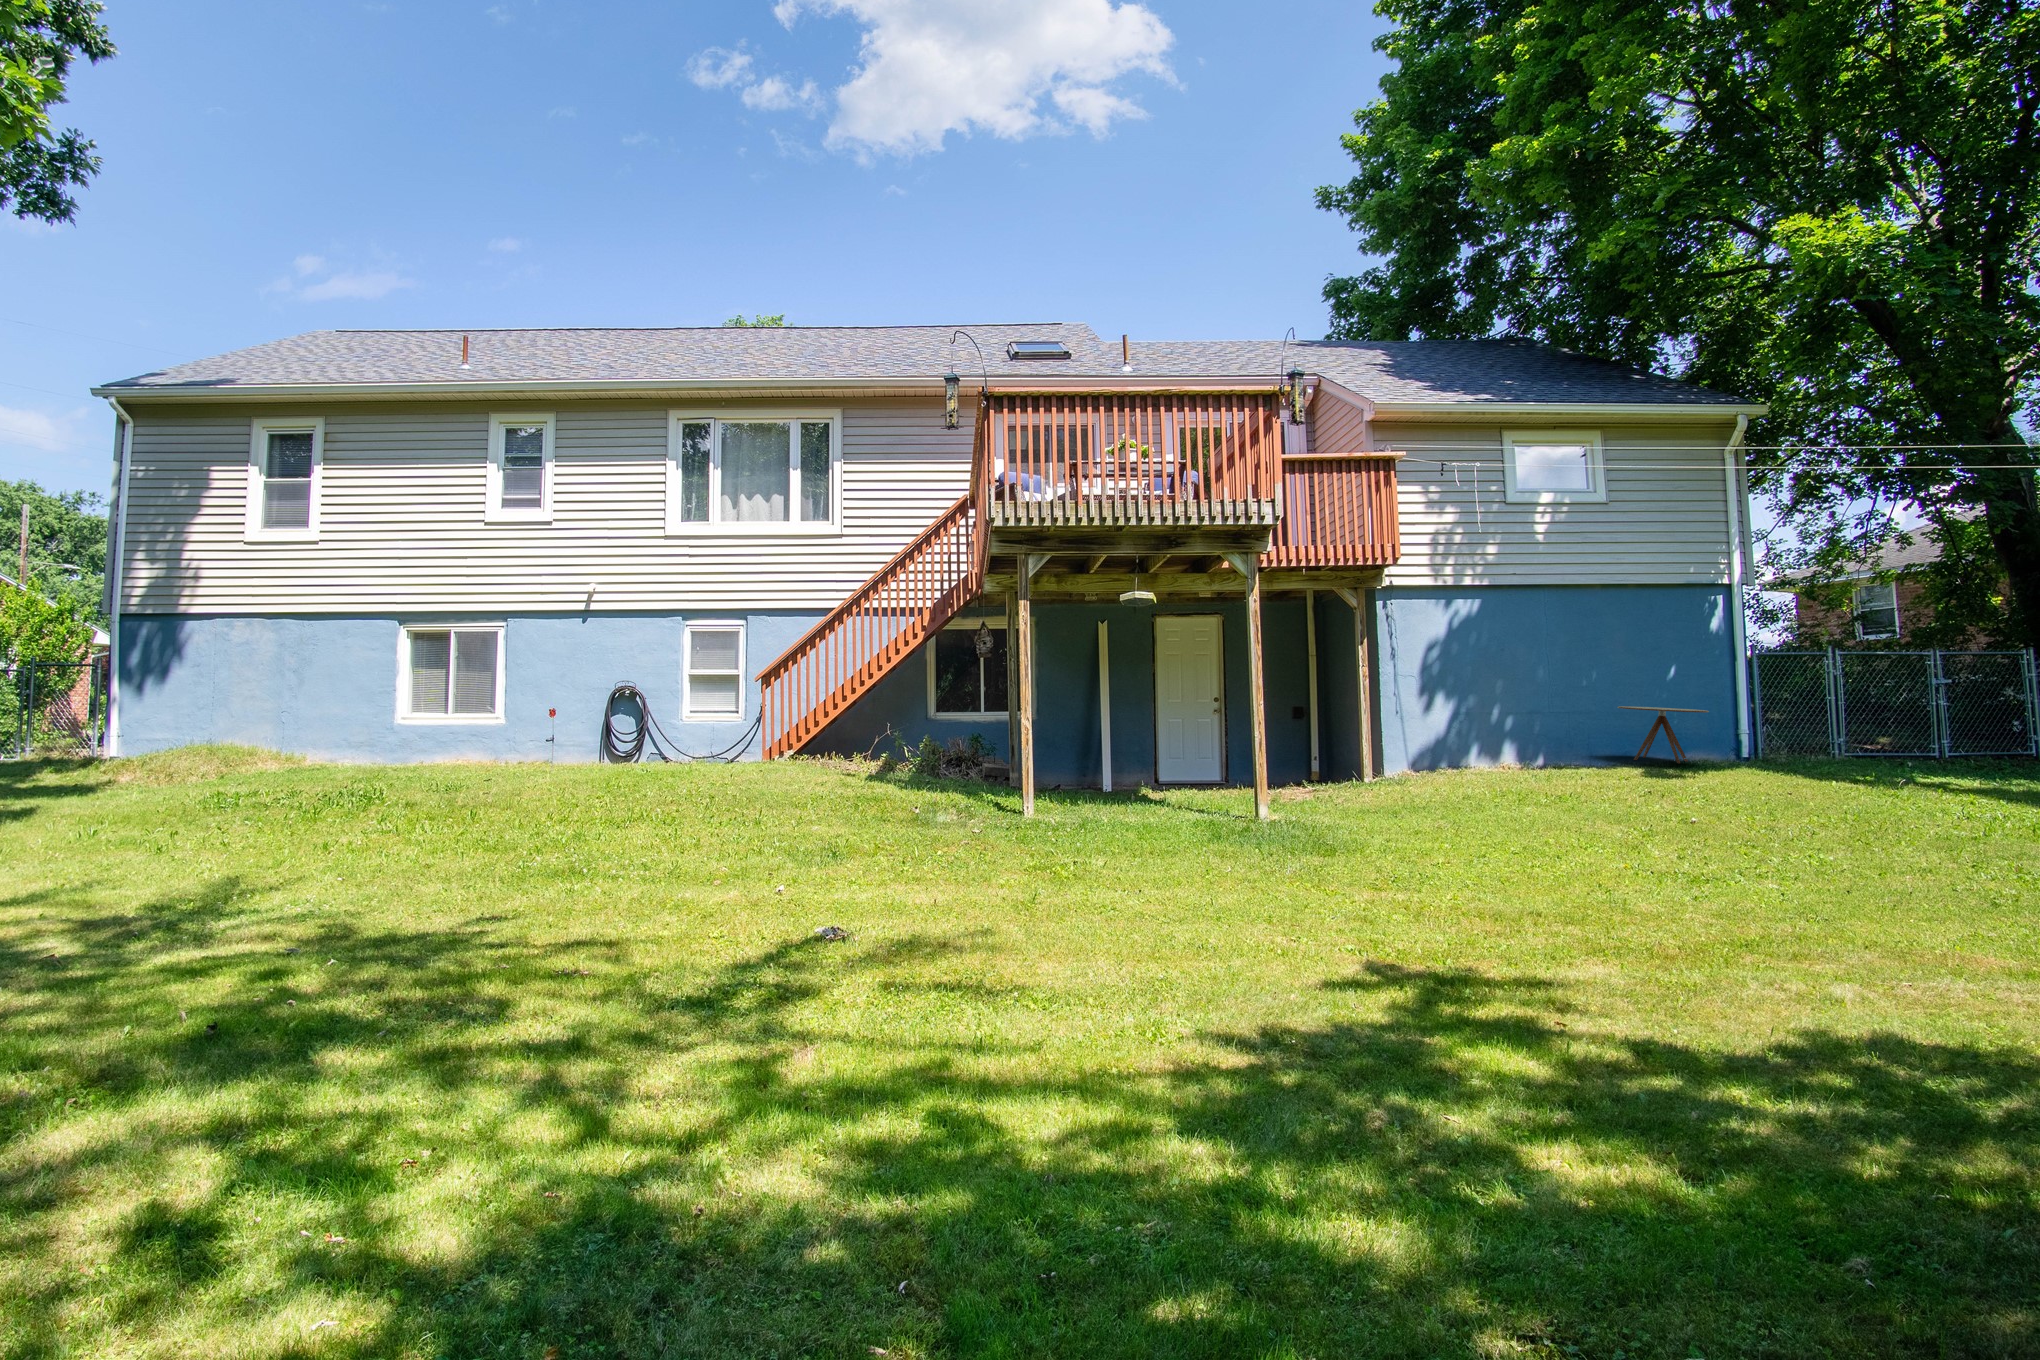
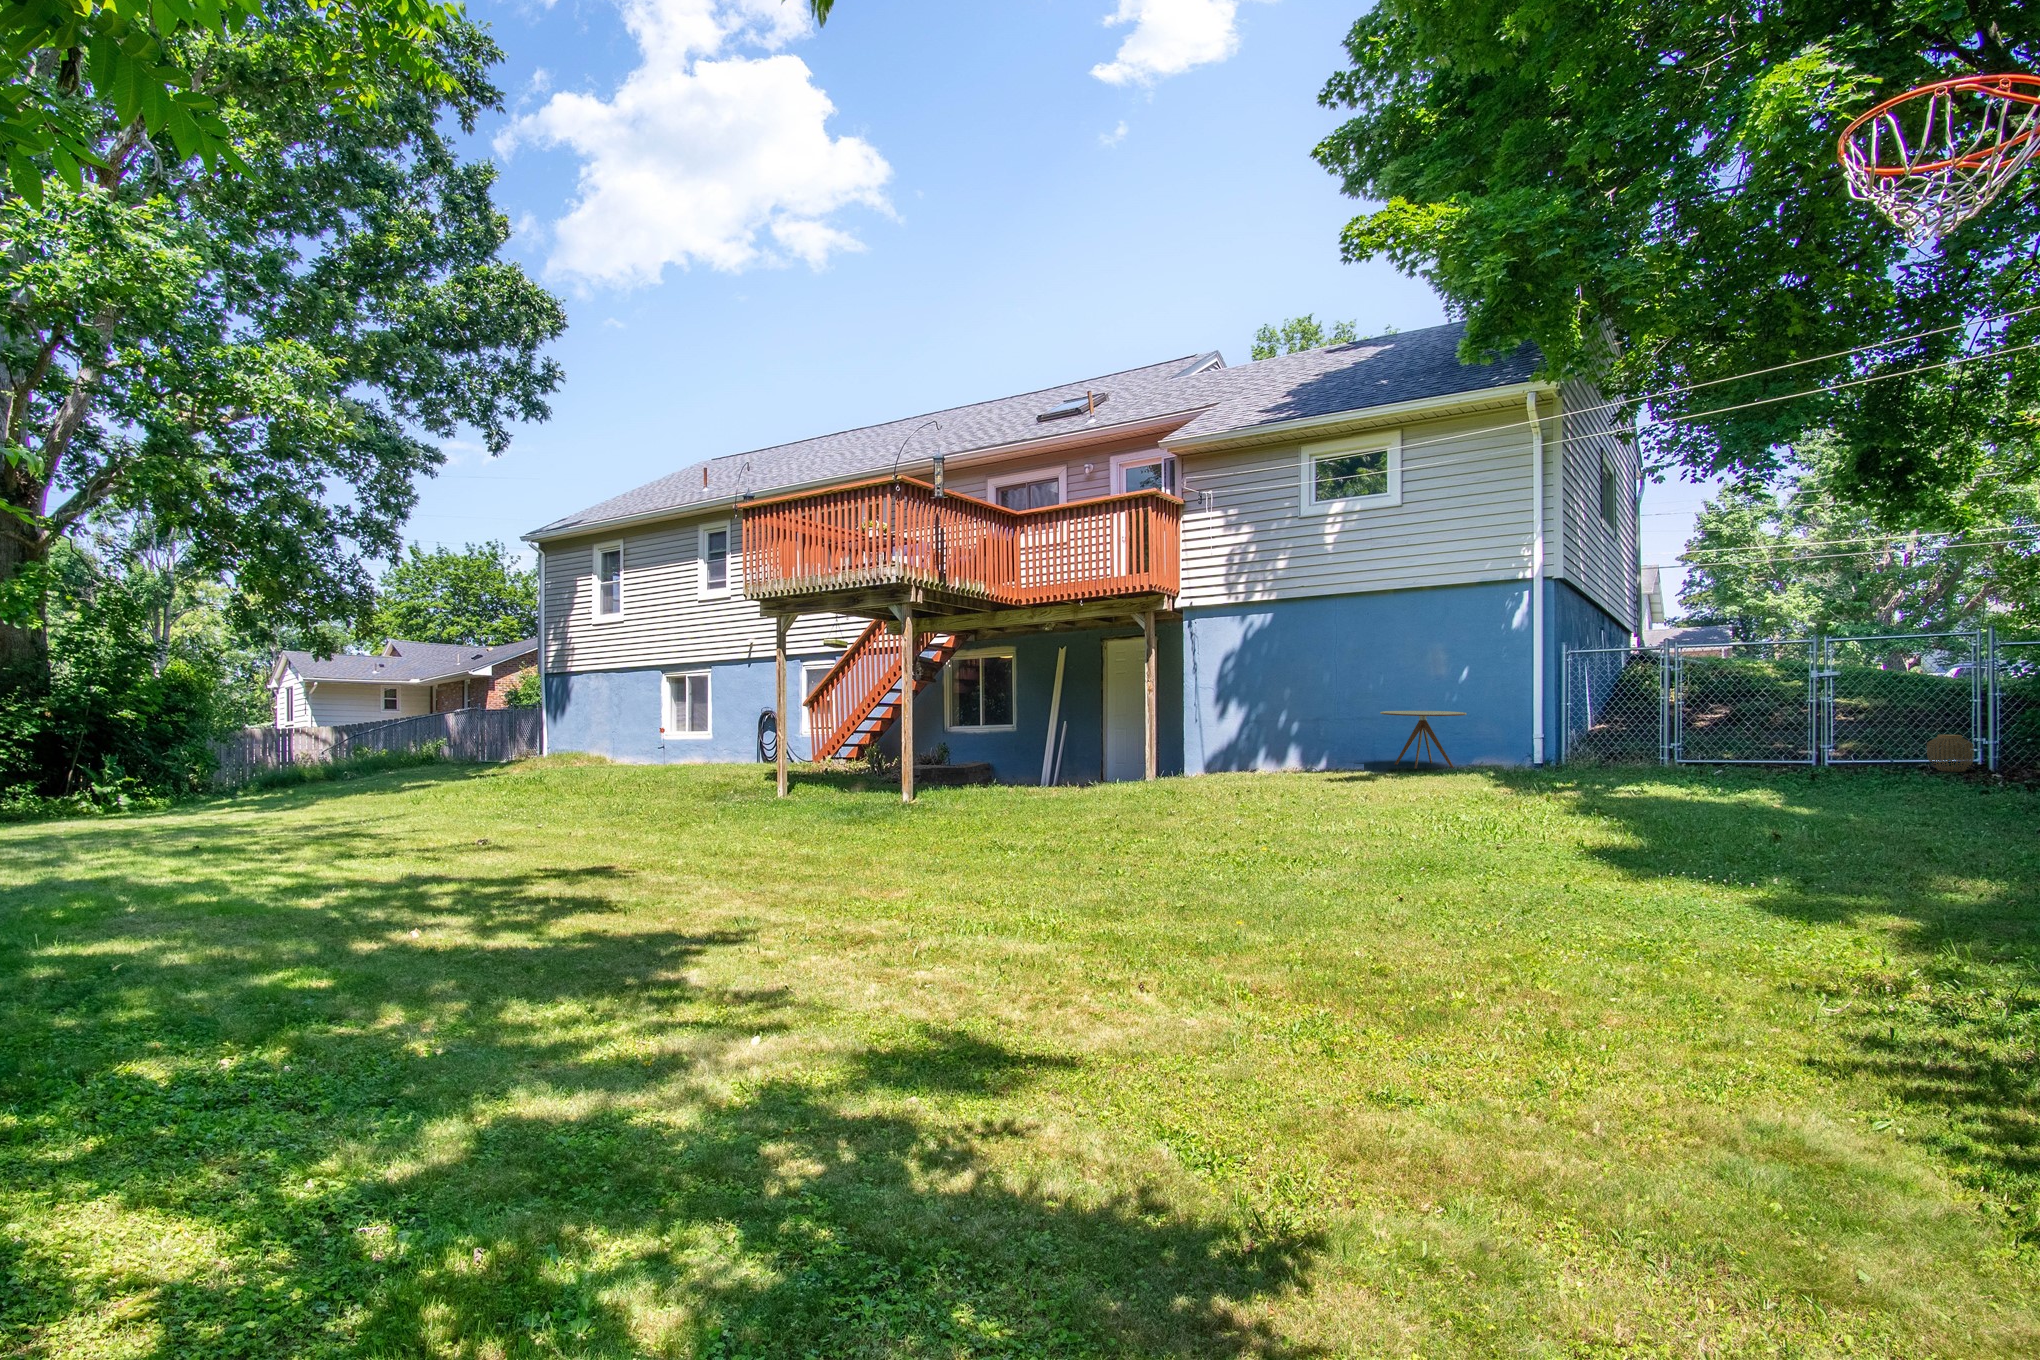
woven basket: none [1904,727,1938,755] -> present [1927,734,1974,772]

